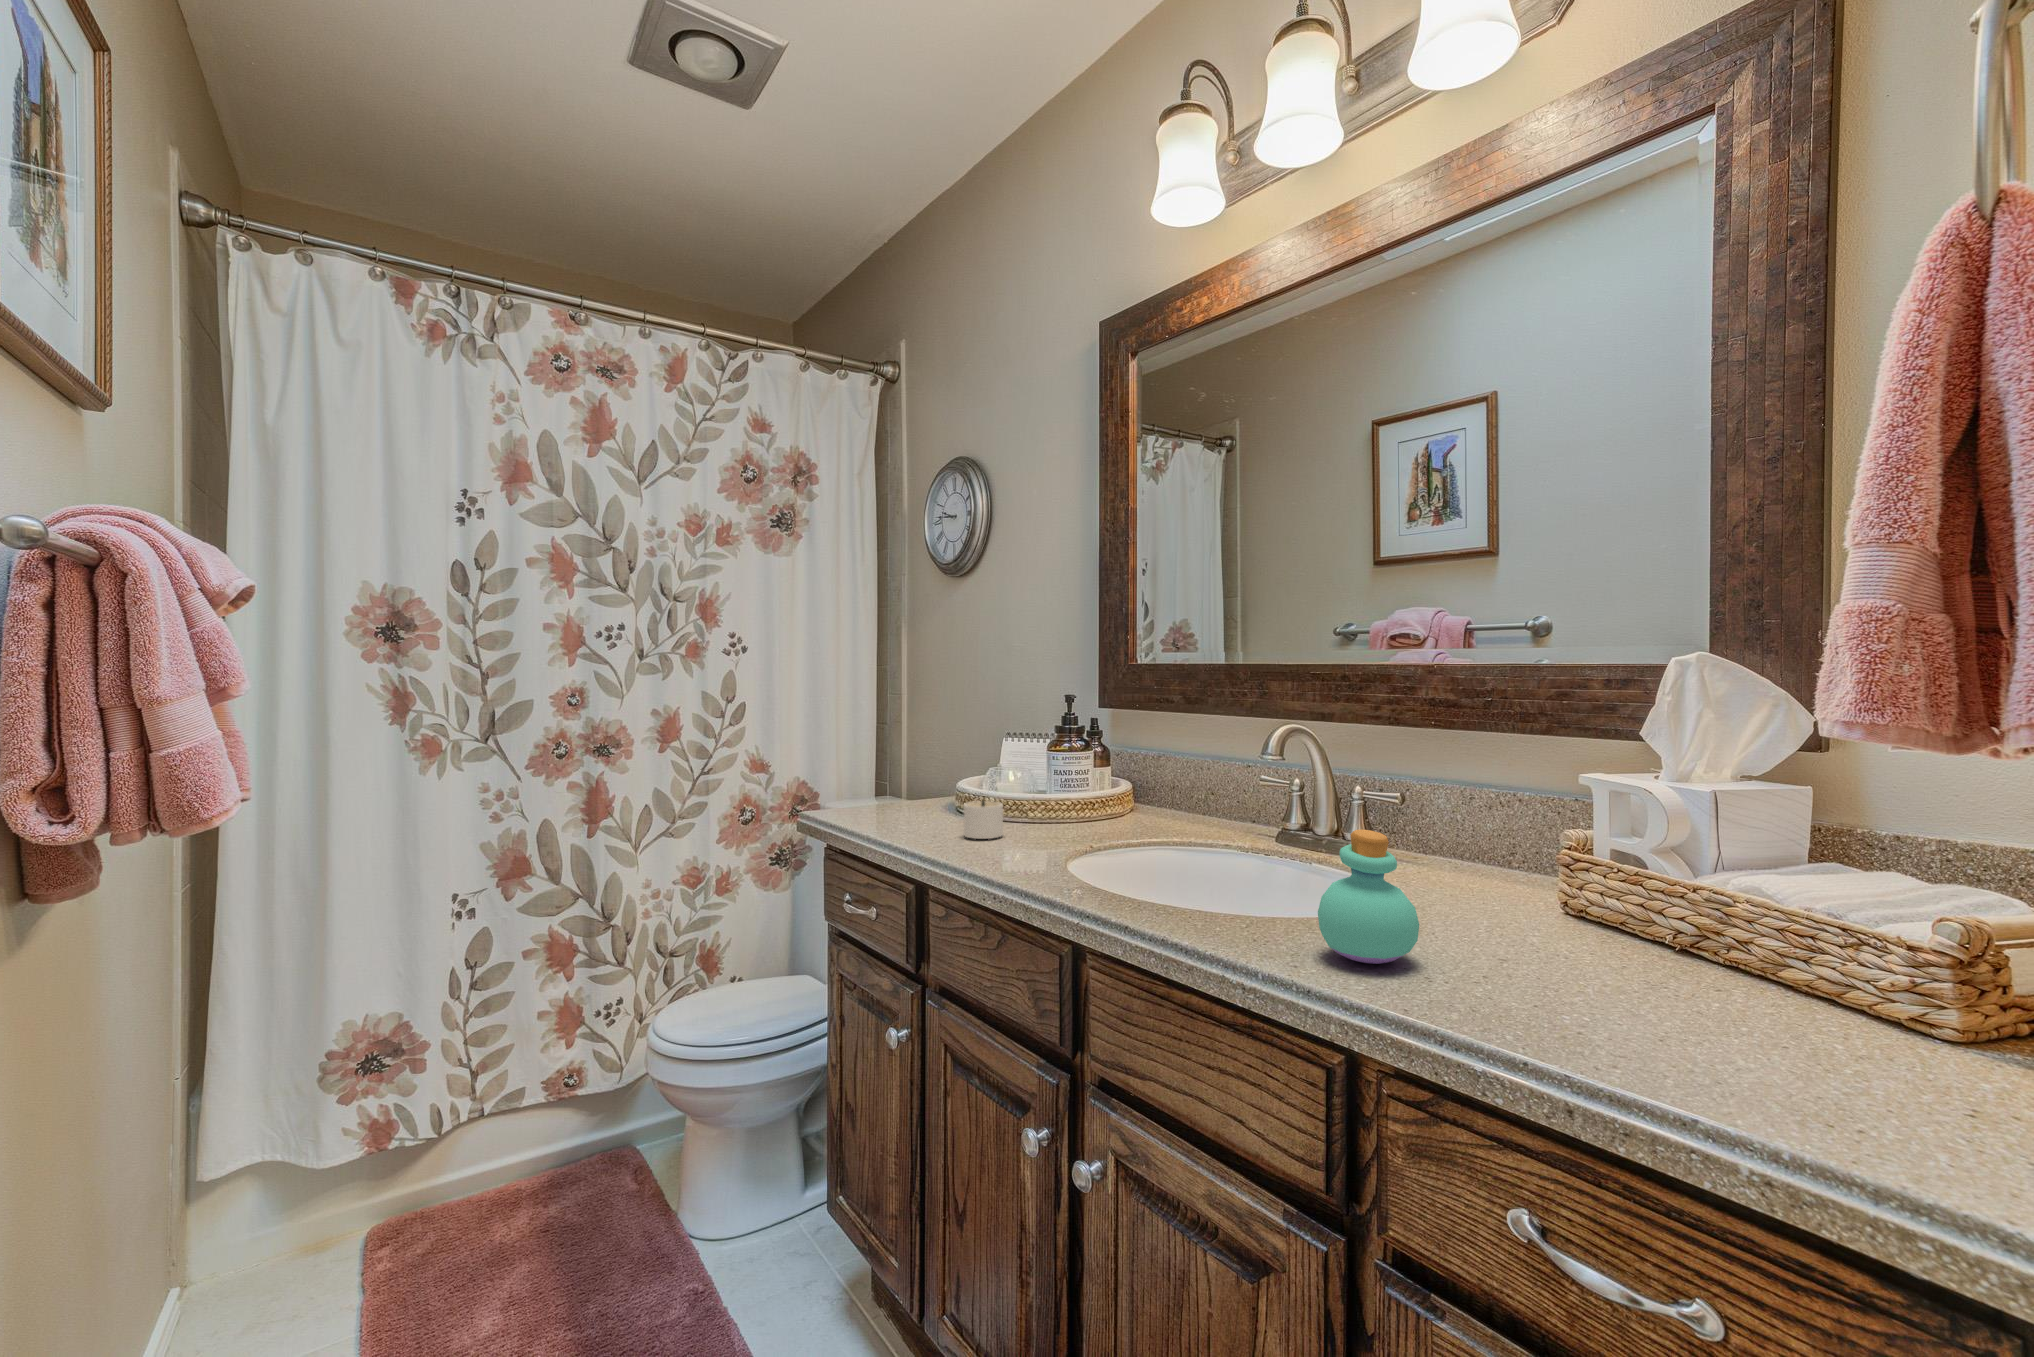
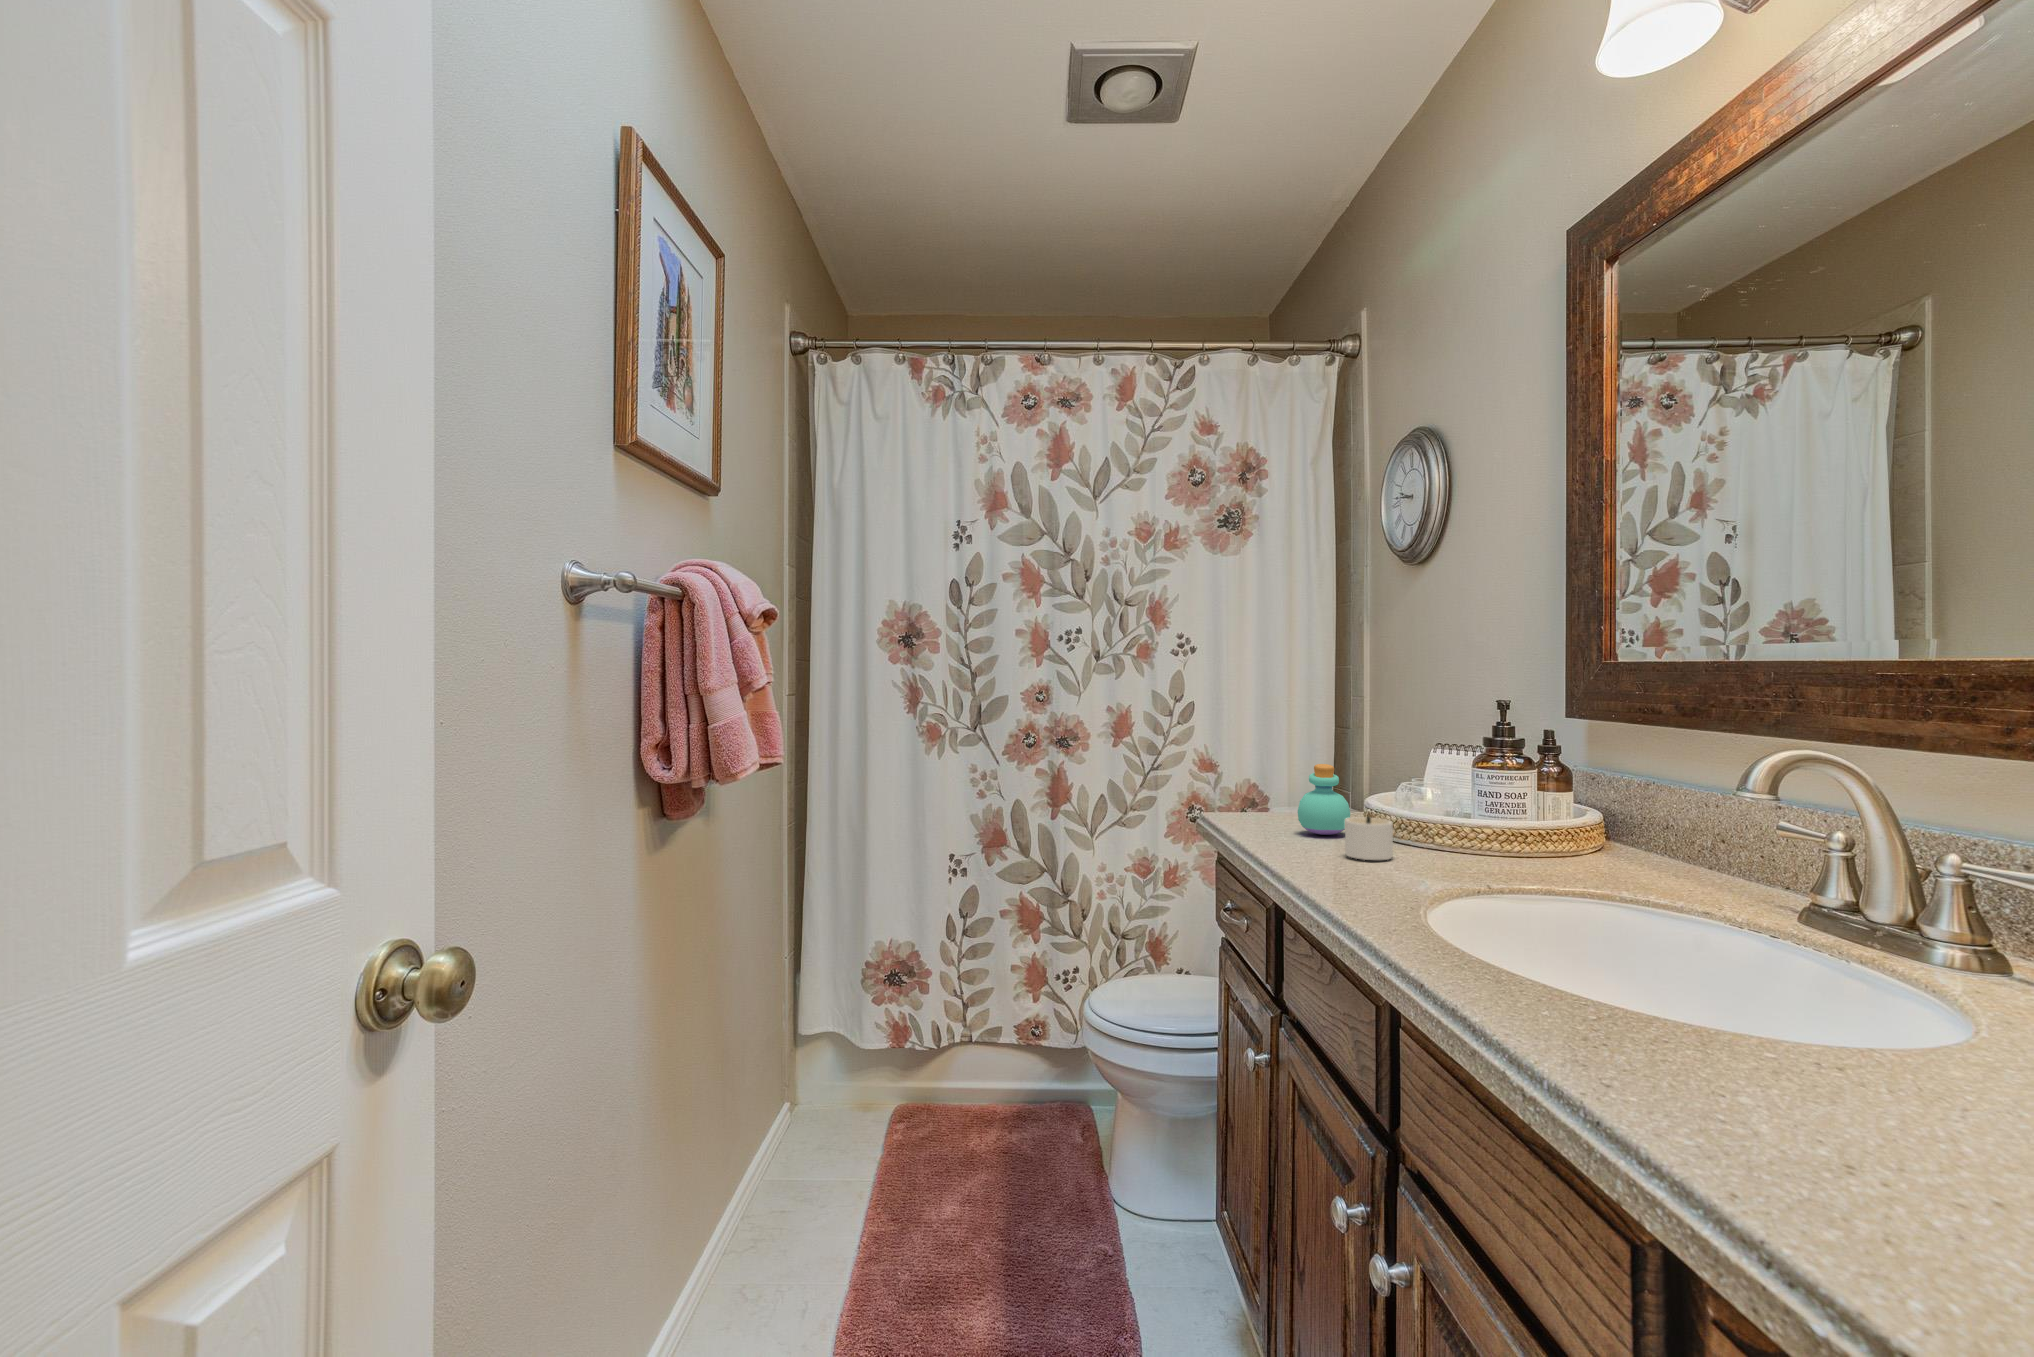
perfume bottle: present [1318,829,1419,964] -> present [1298,764,1350,835]

